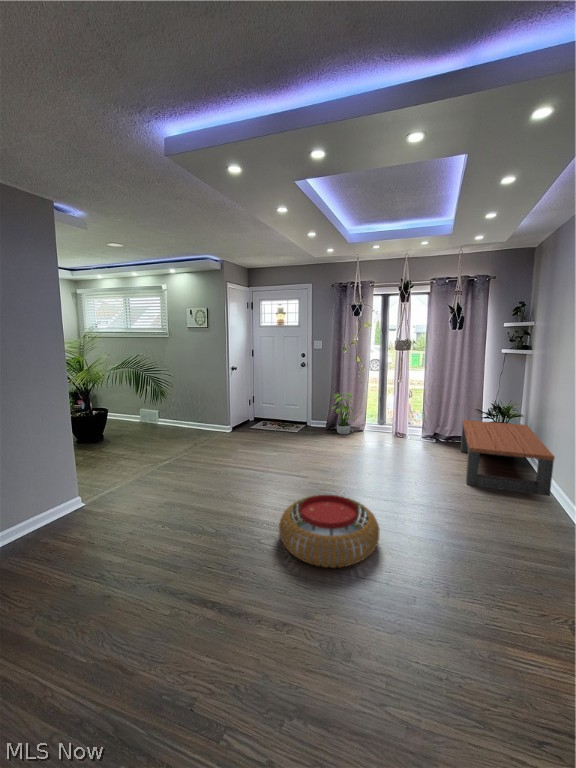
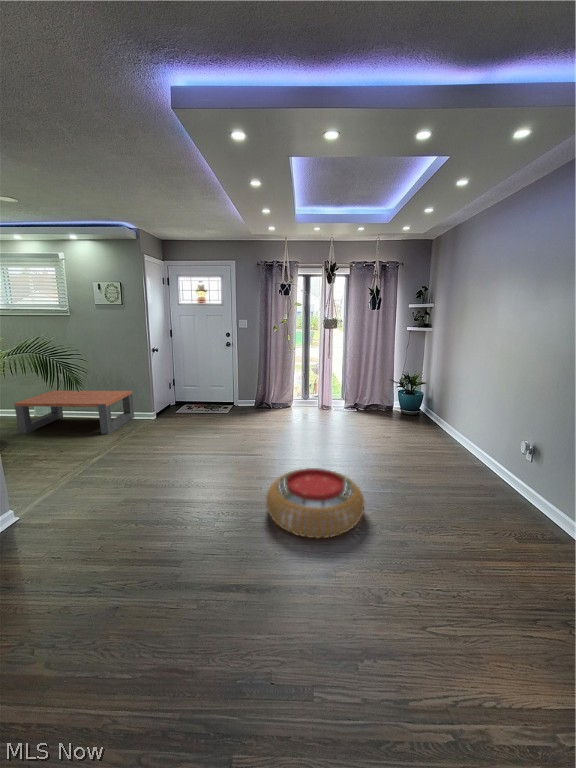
potted plant: present [329,393,354,434] -> none [259,369,285,411]
coffee table: present [461,420,554,496] -> present [14,391,134,434]

